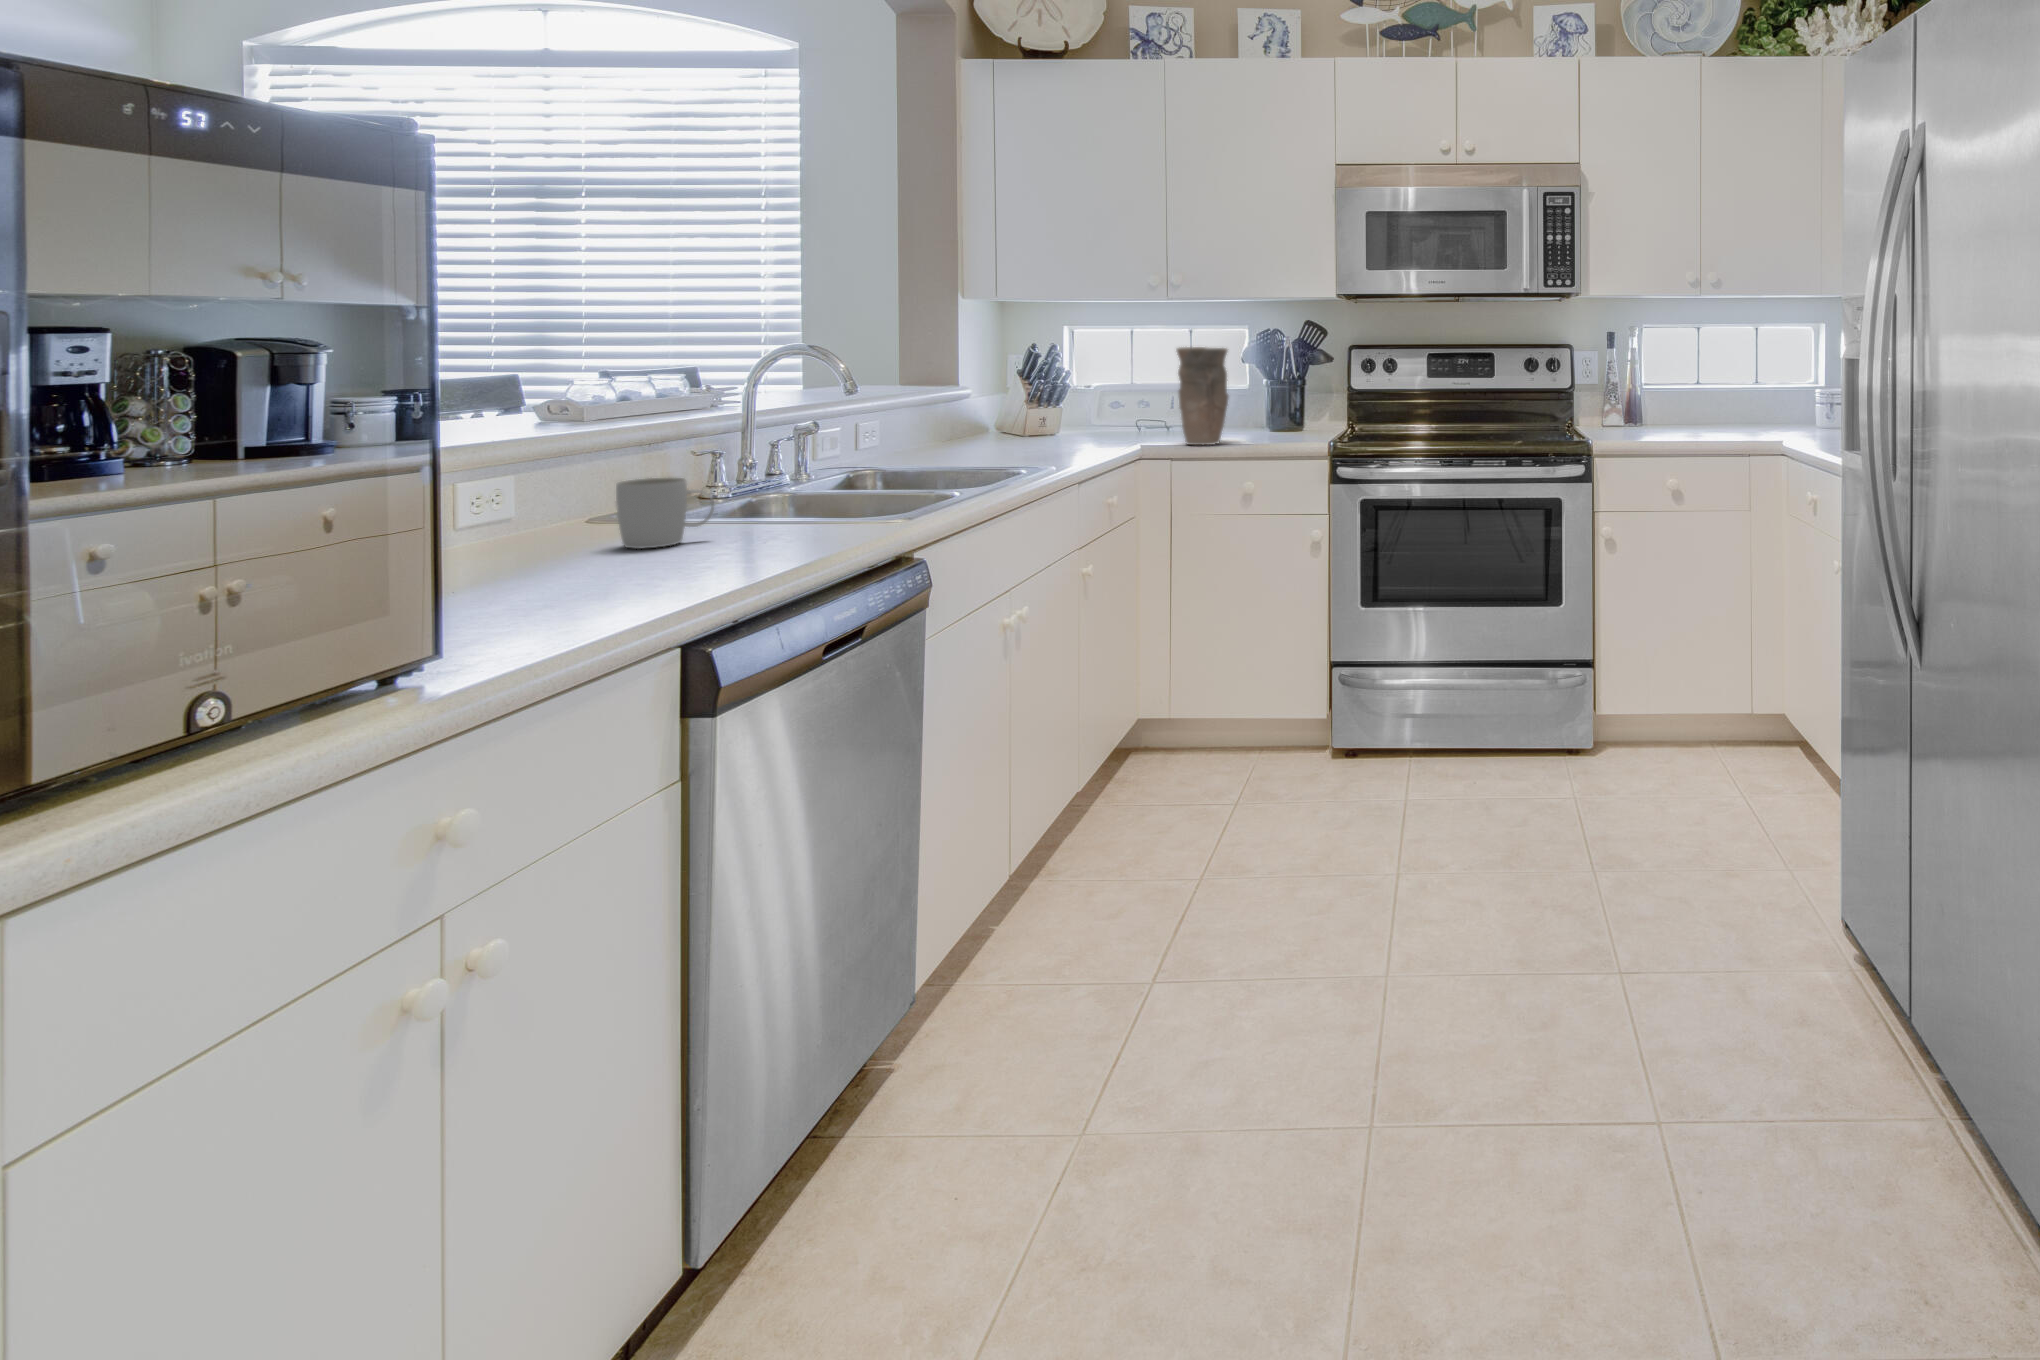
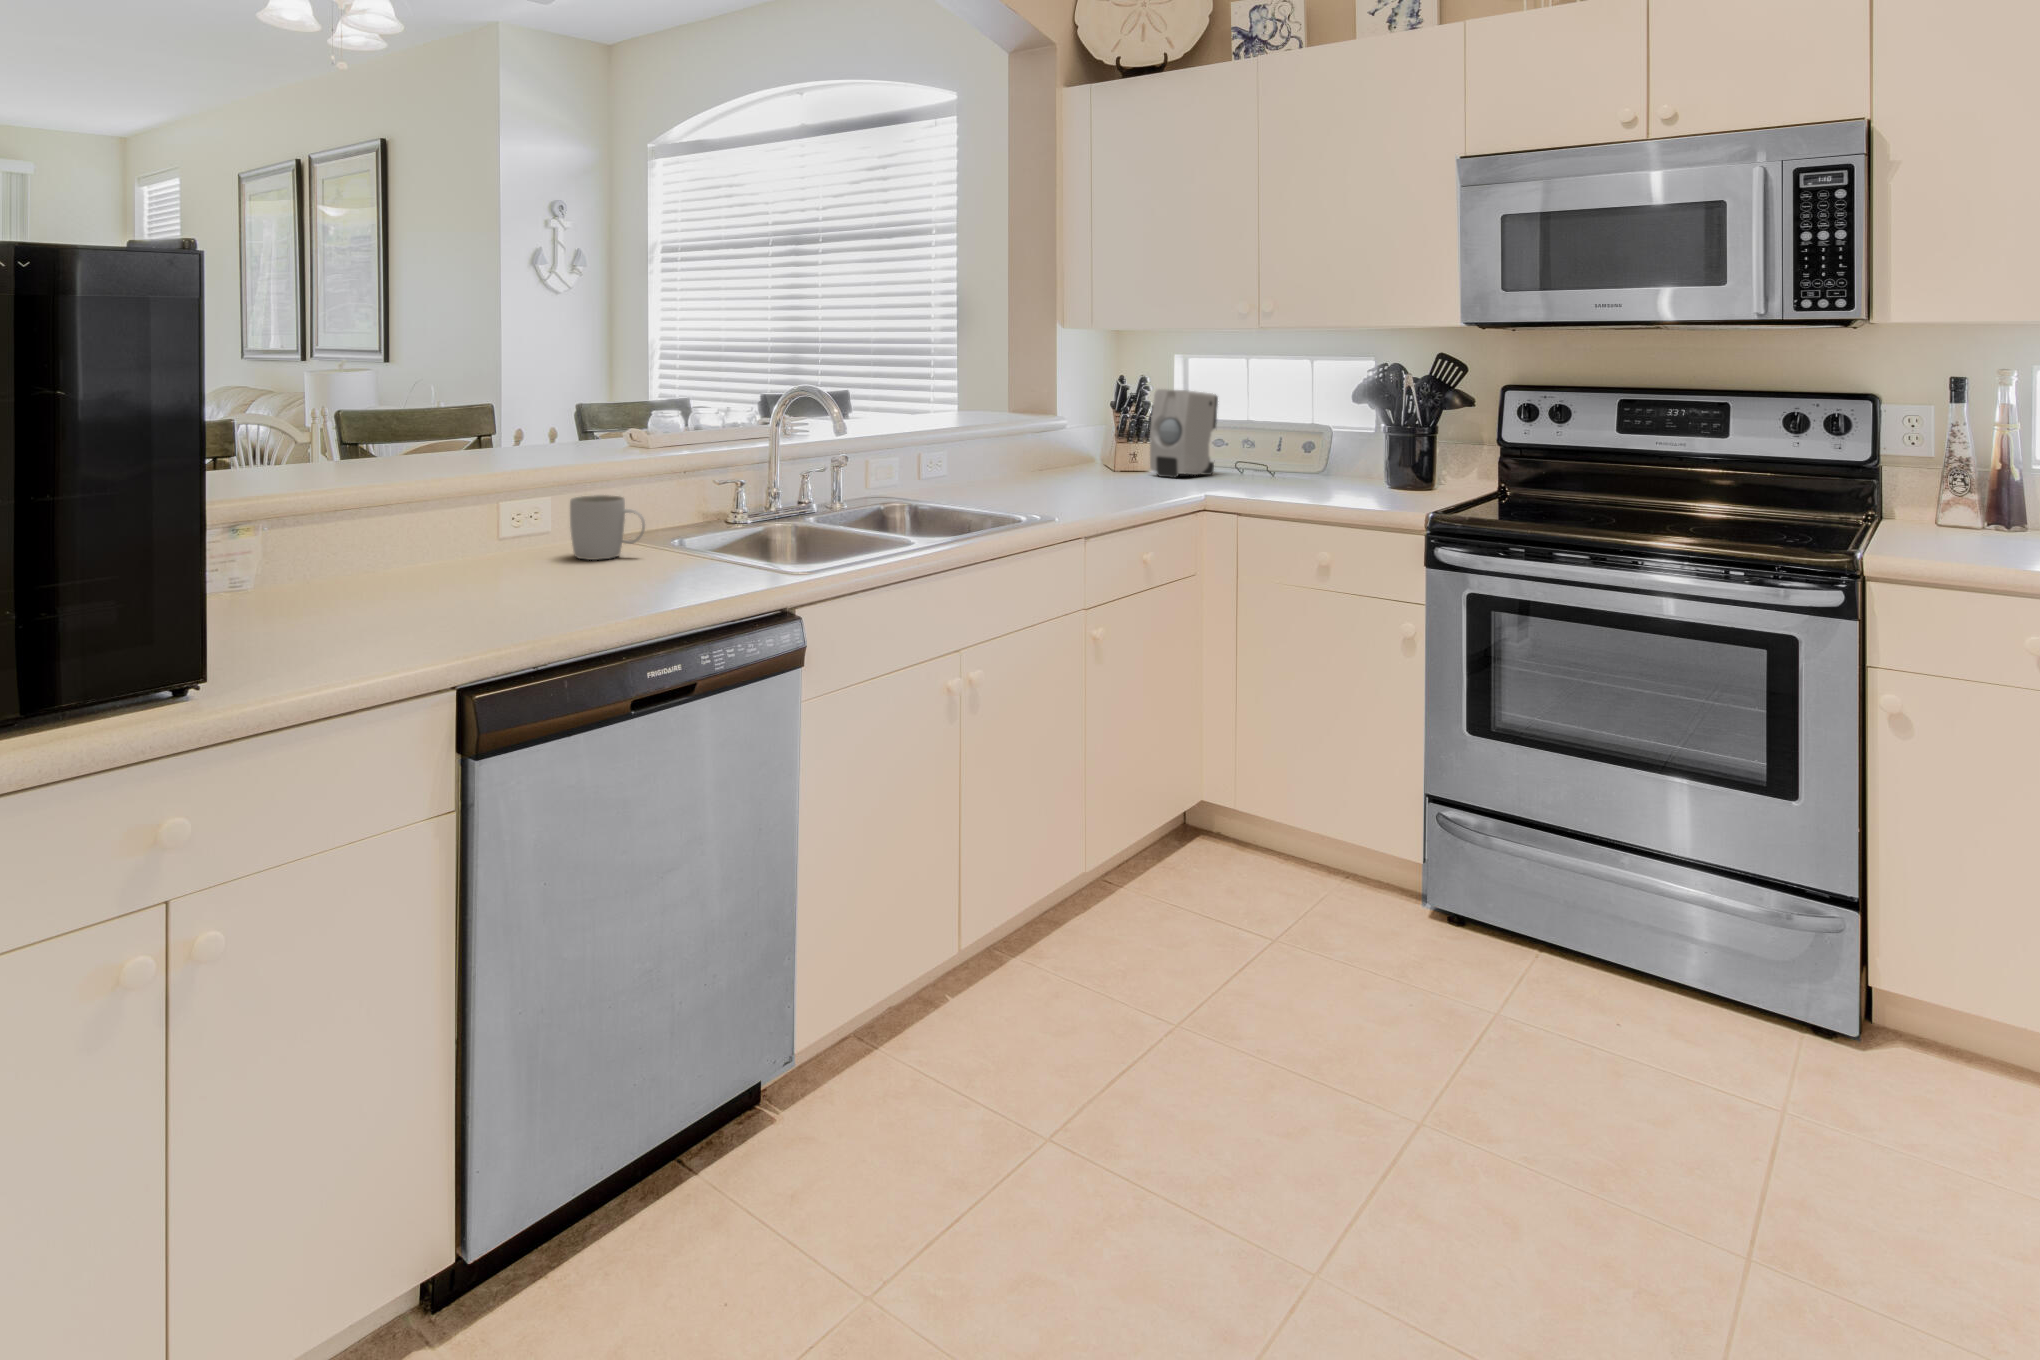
vase: present [1177,347,1229,445] -> none [1245,384,1309,500]
soap dispenser: none [1066,356,1122,437] -> present [1150,389,1218,478]

